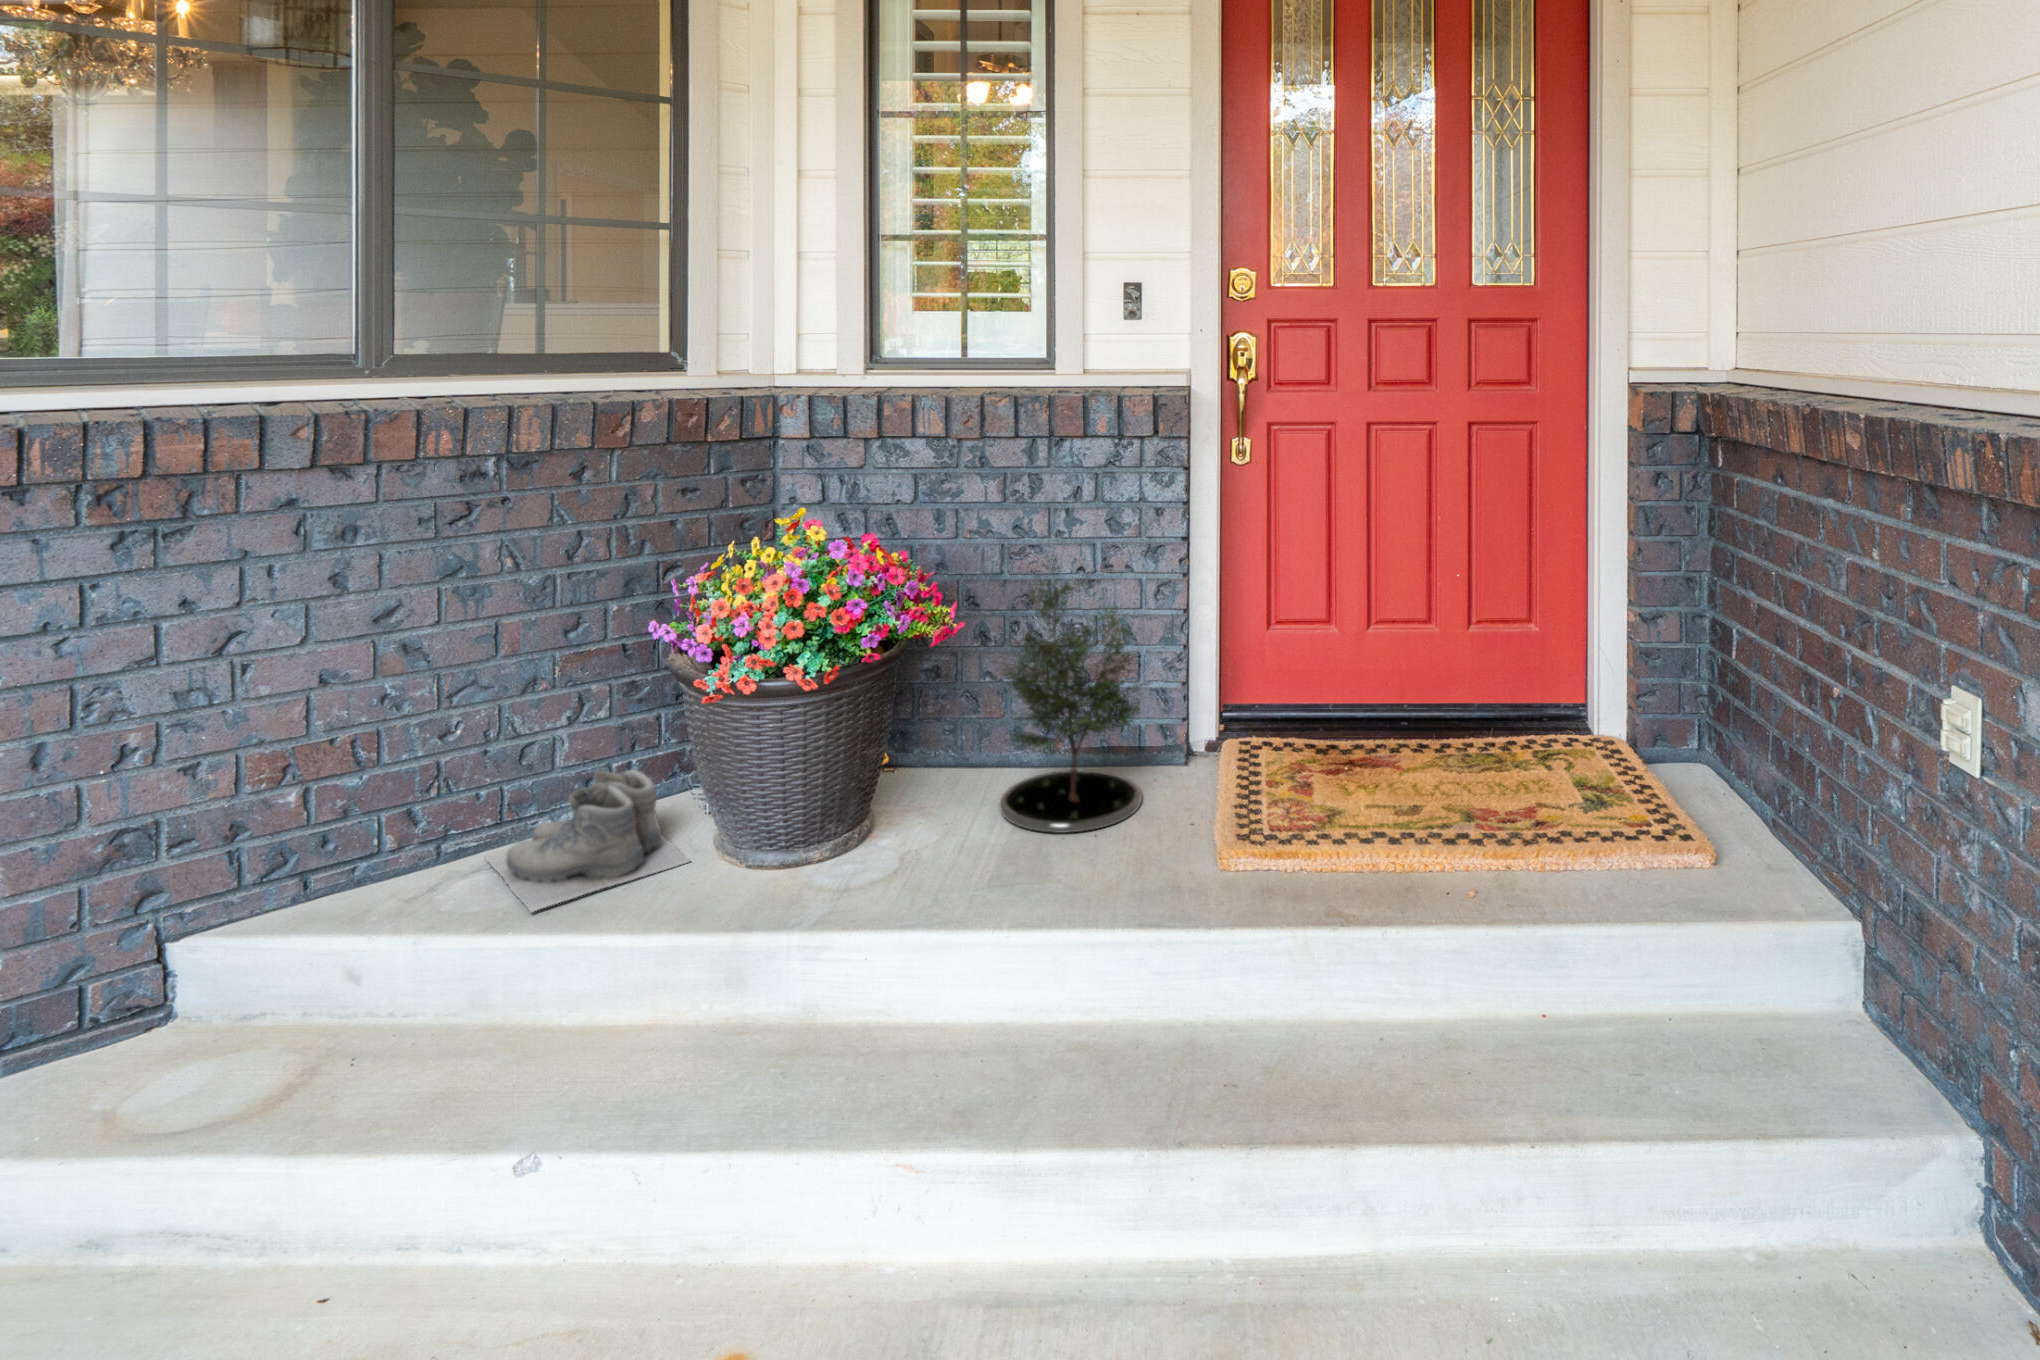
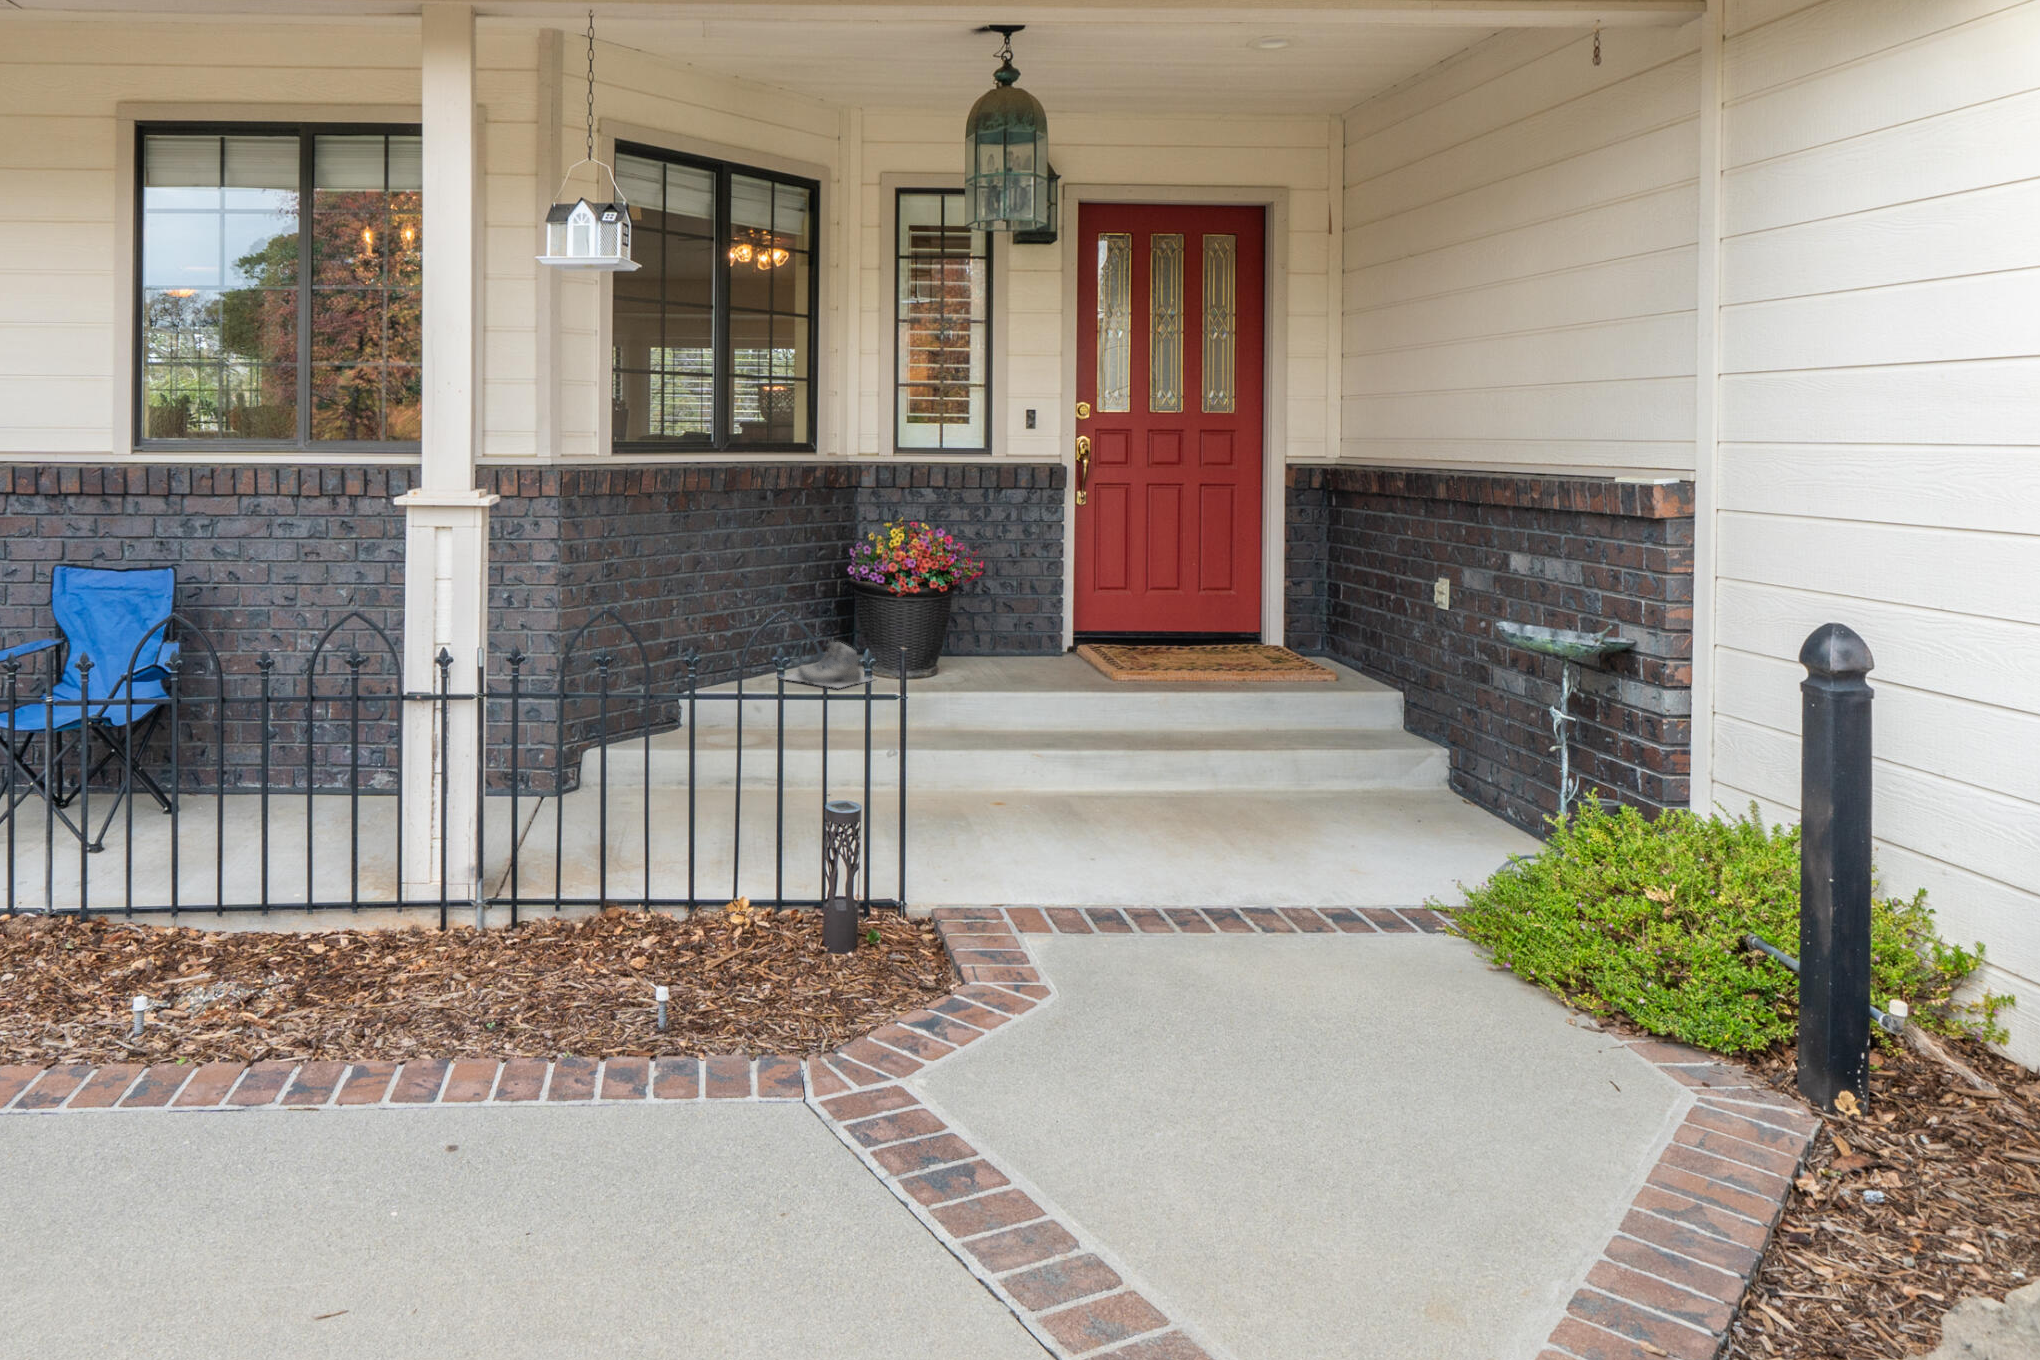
potted tree: present [999,554,1149,833] -> none [989,543,1063,671]

